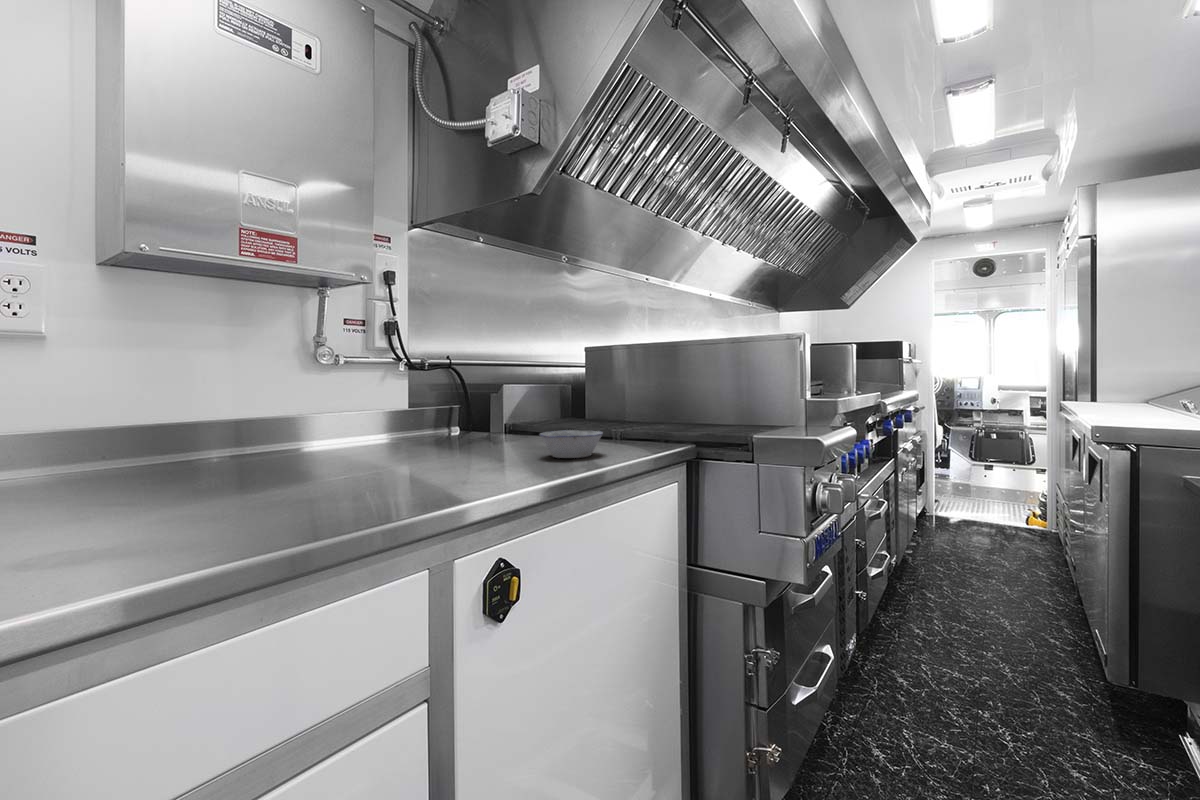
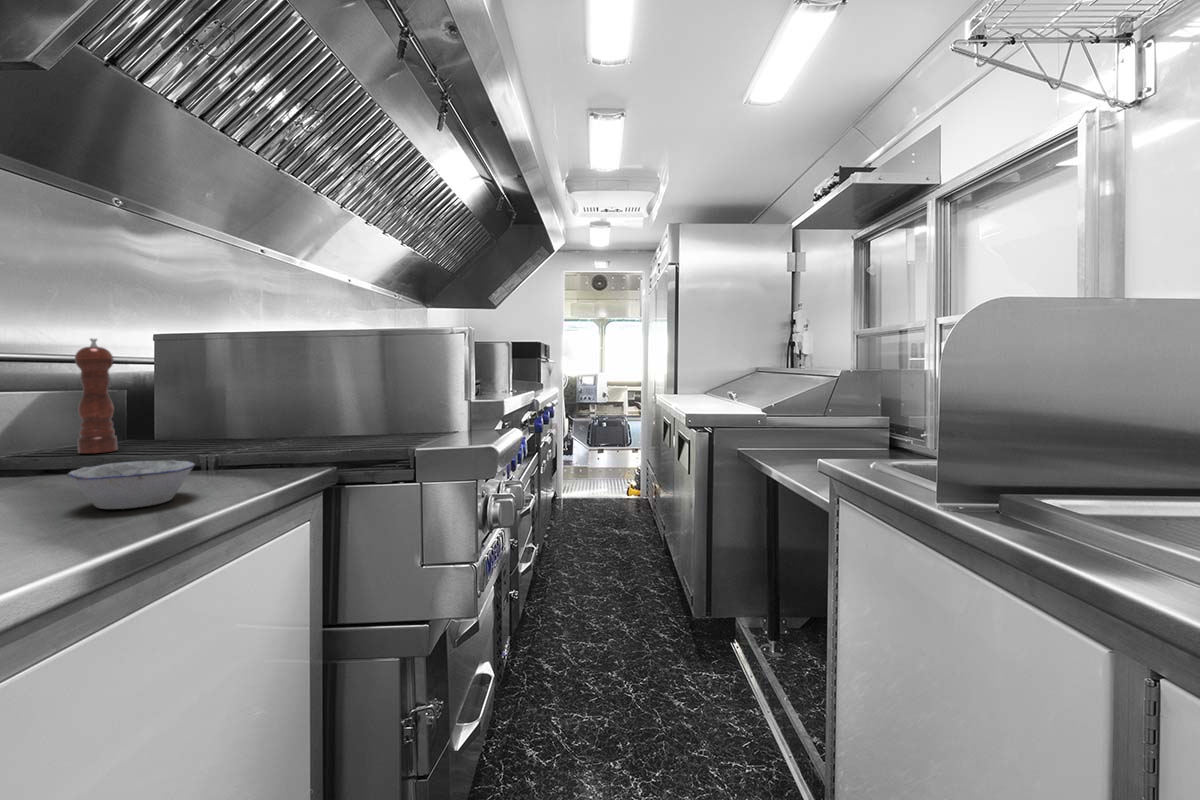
pepper mill: none [536,354,557,431] -> present [75,338,117,453]

